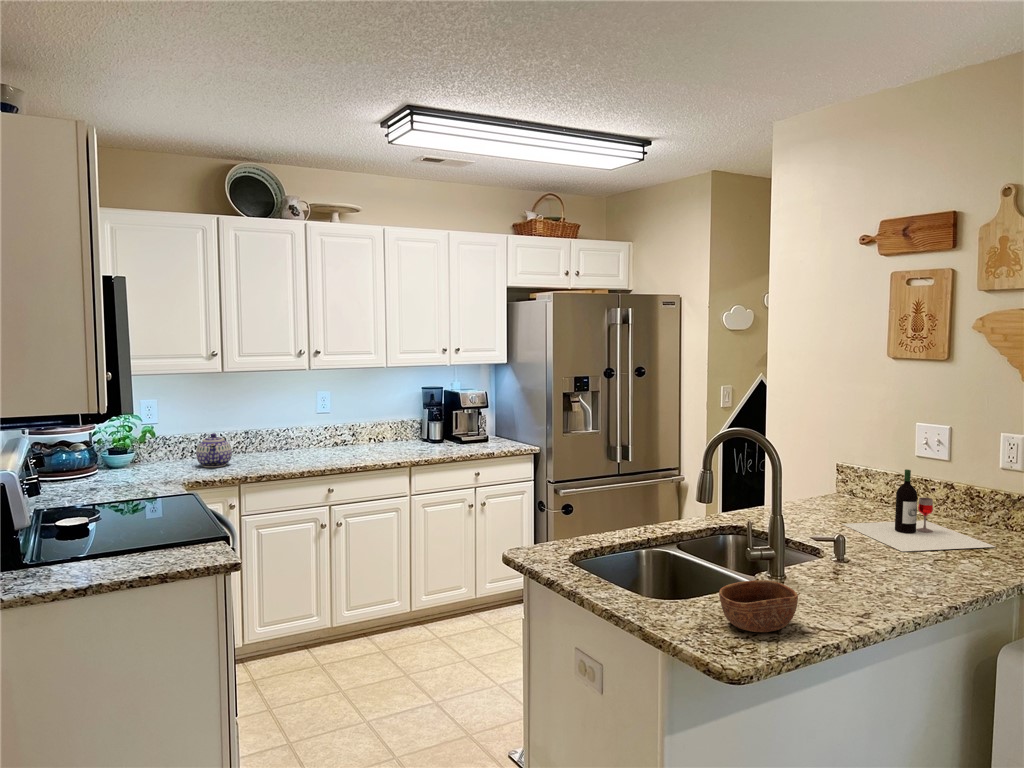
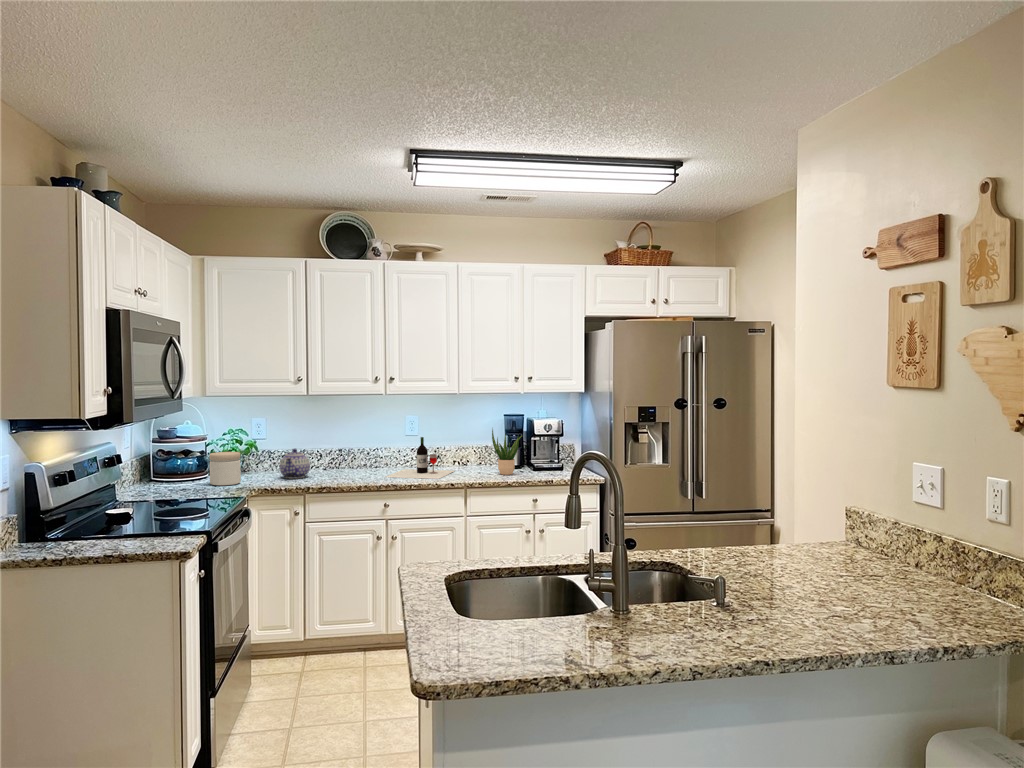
potted plant: none [422,402,454,450] -> present [492,429,522,475]
jar: none [122,441,161,481] -> present [210,452,241,486]
wine bottle: present [843,469,995,551] -> present [386,437,454,479]
bowl: present [719,580,798,632] -> none [473,604,552,656]

